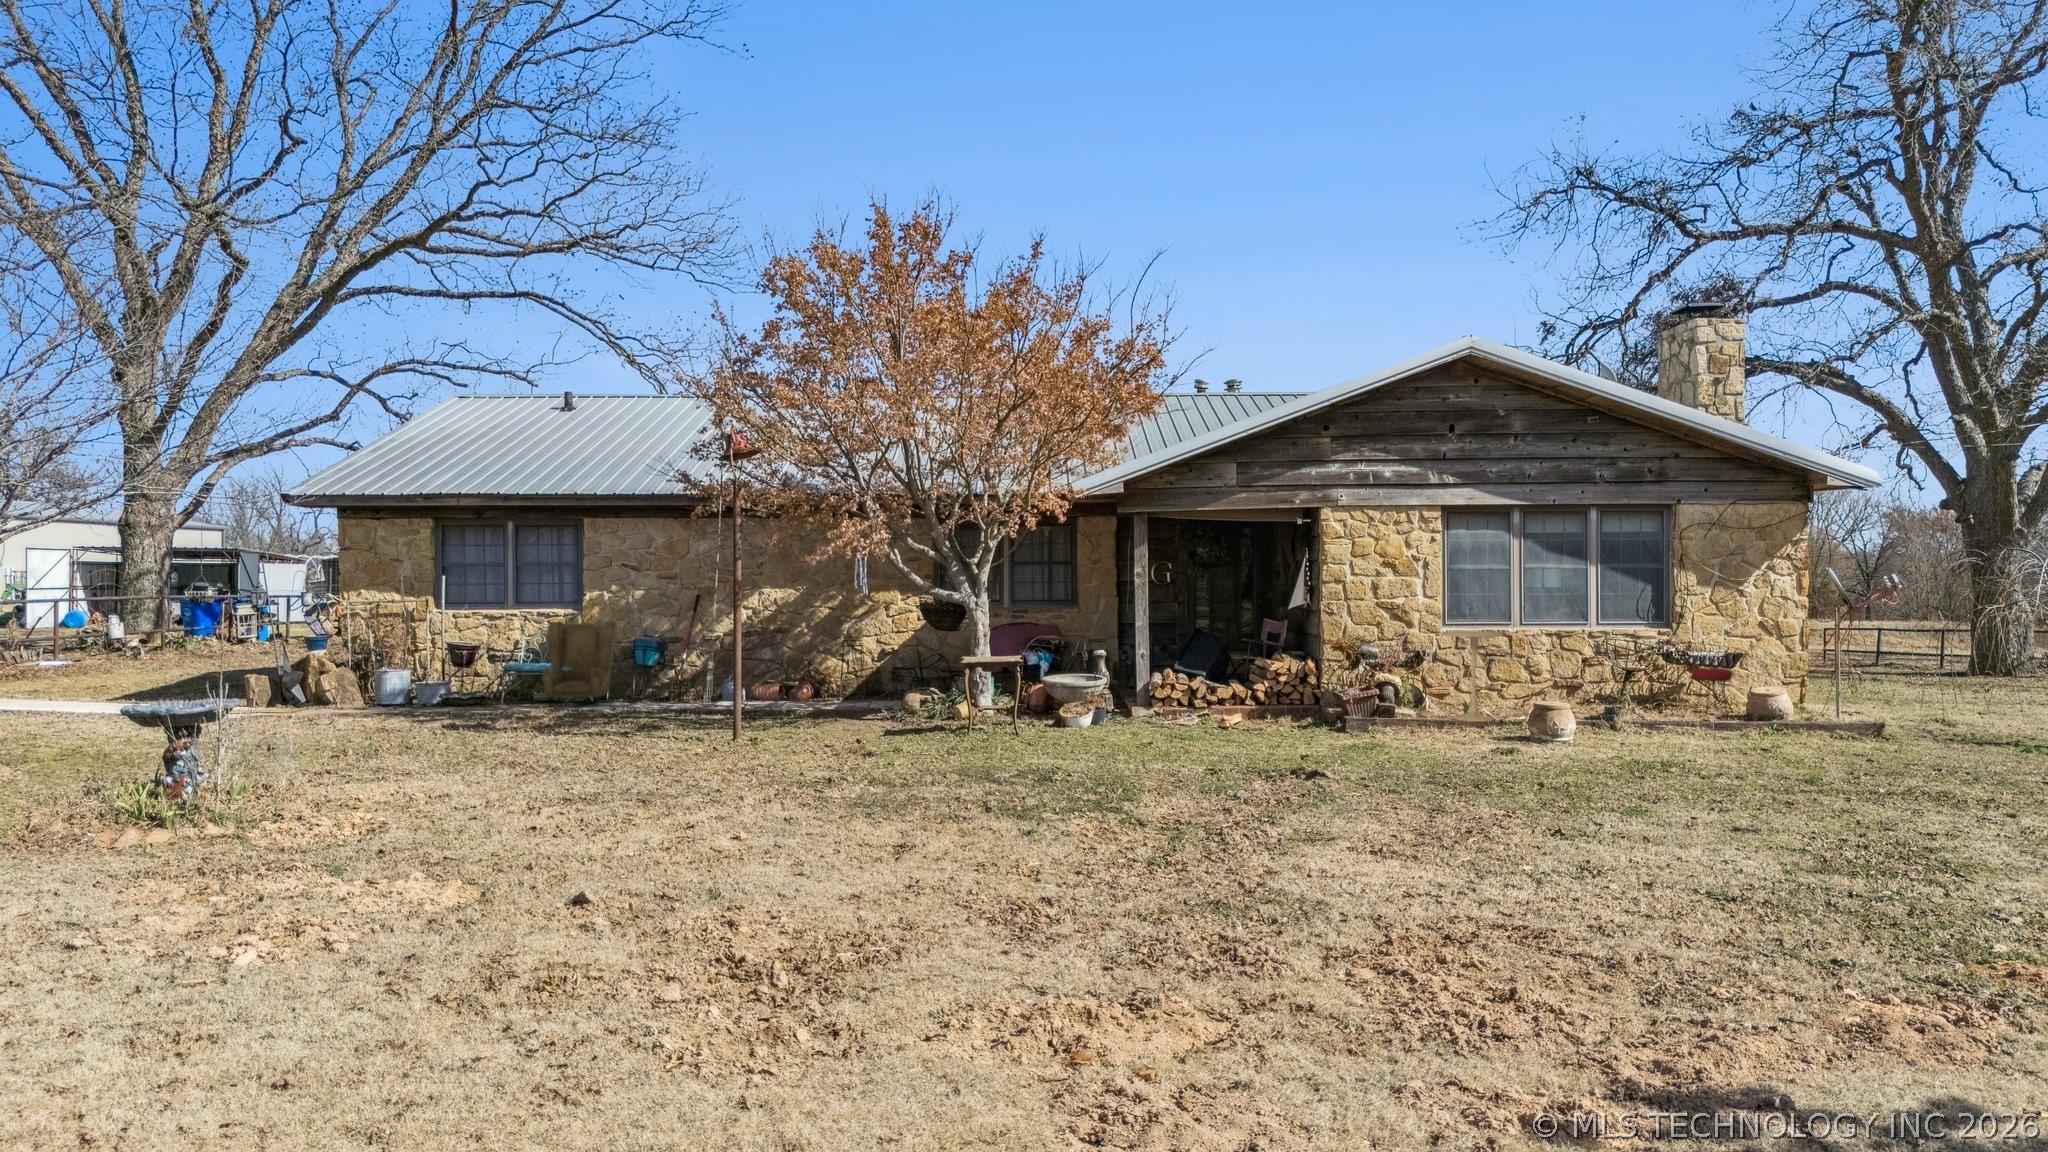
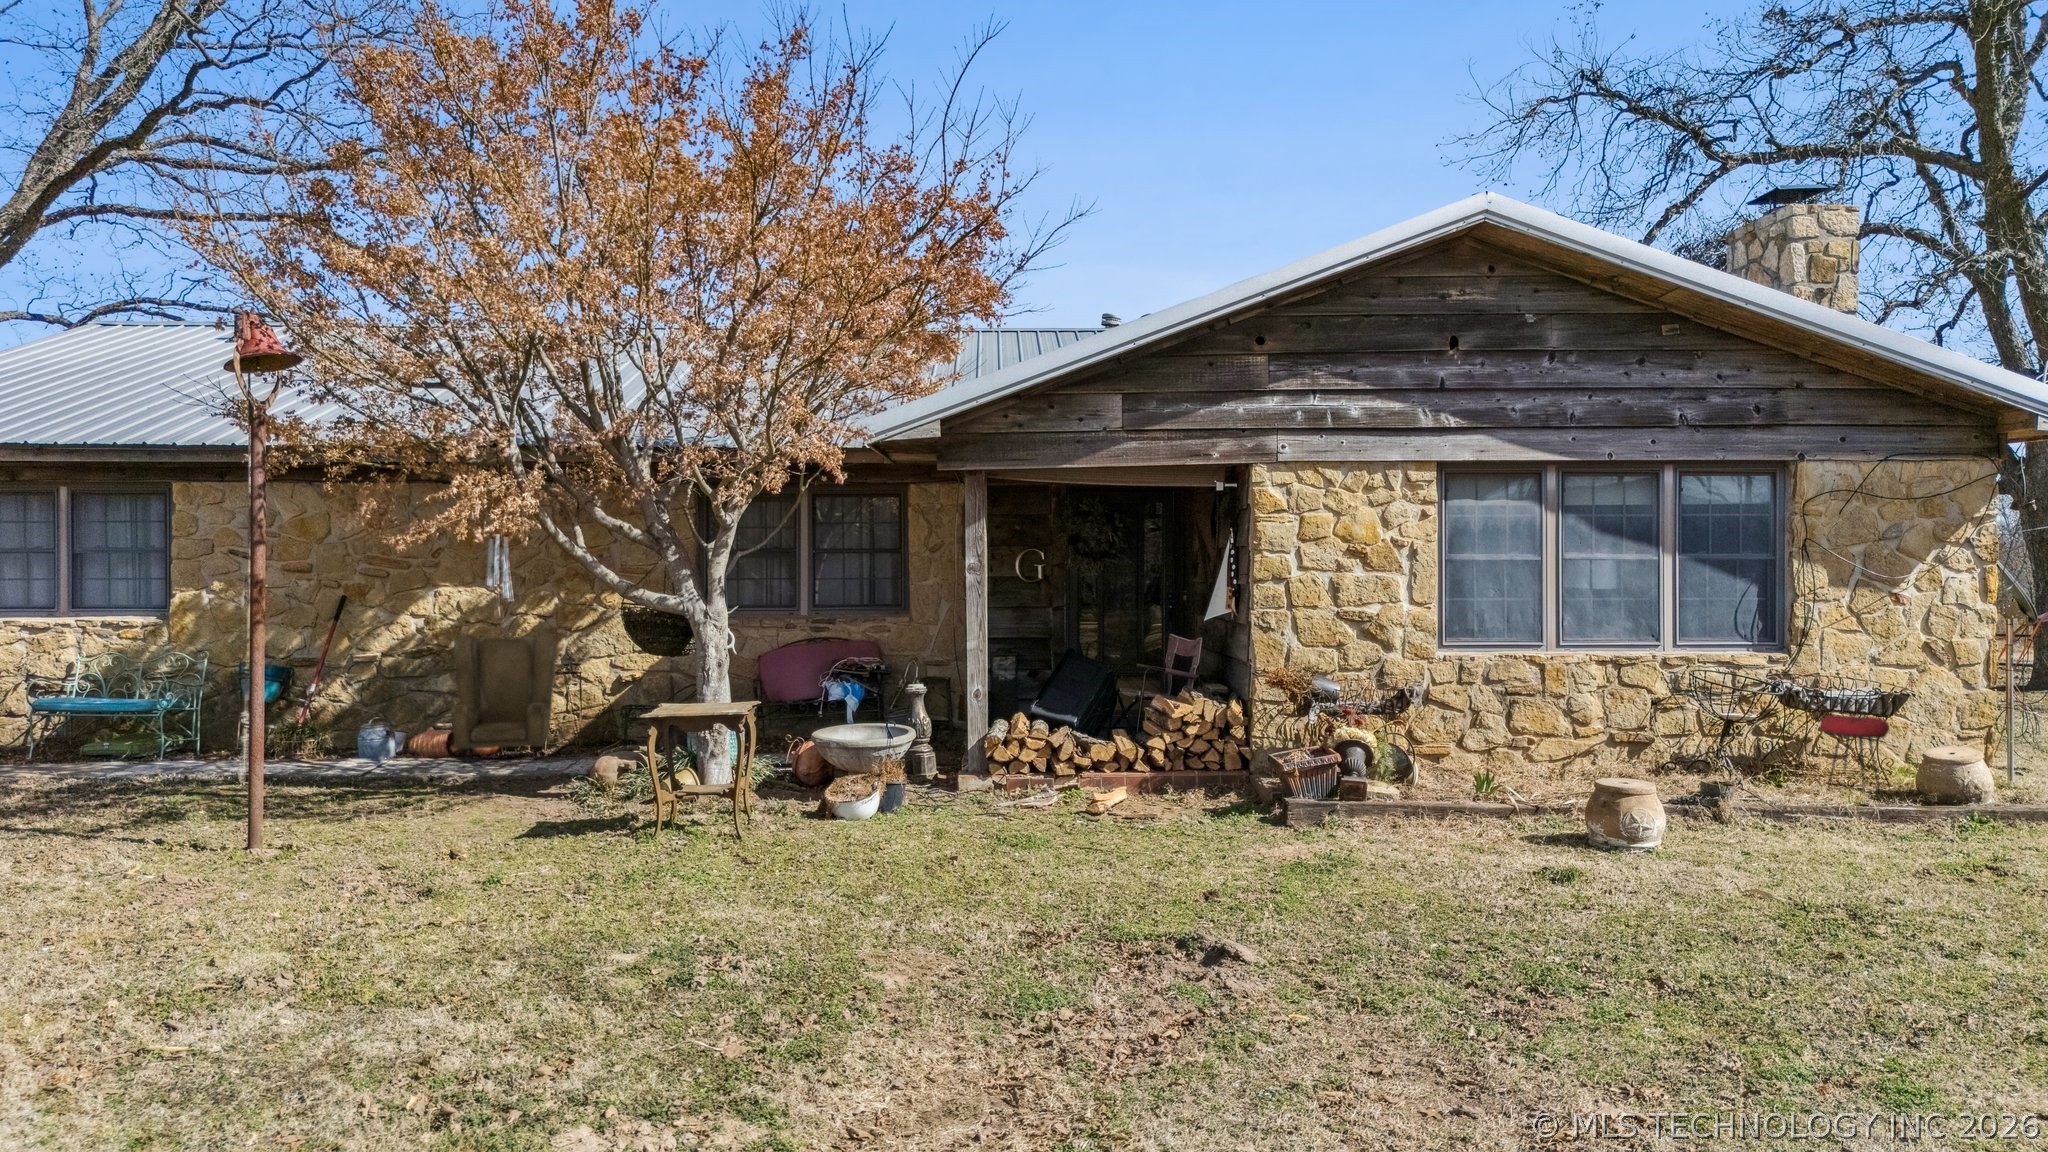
armchair: present [542,621,617,705] -> present [451,633,558,762]
pedestal table: present [1446,630,1503,722] -> none [1443,656,1538,802]

